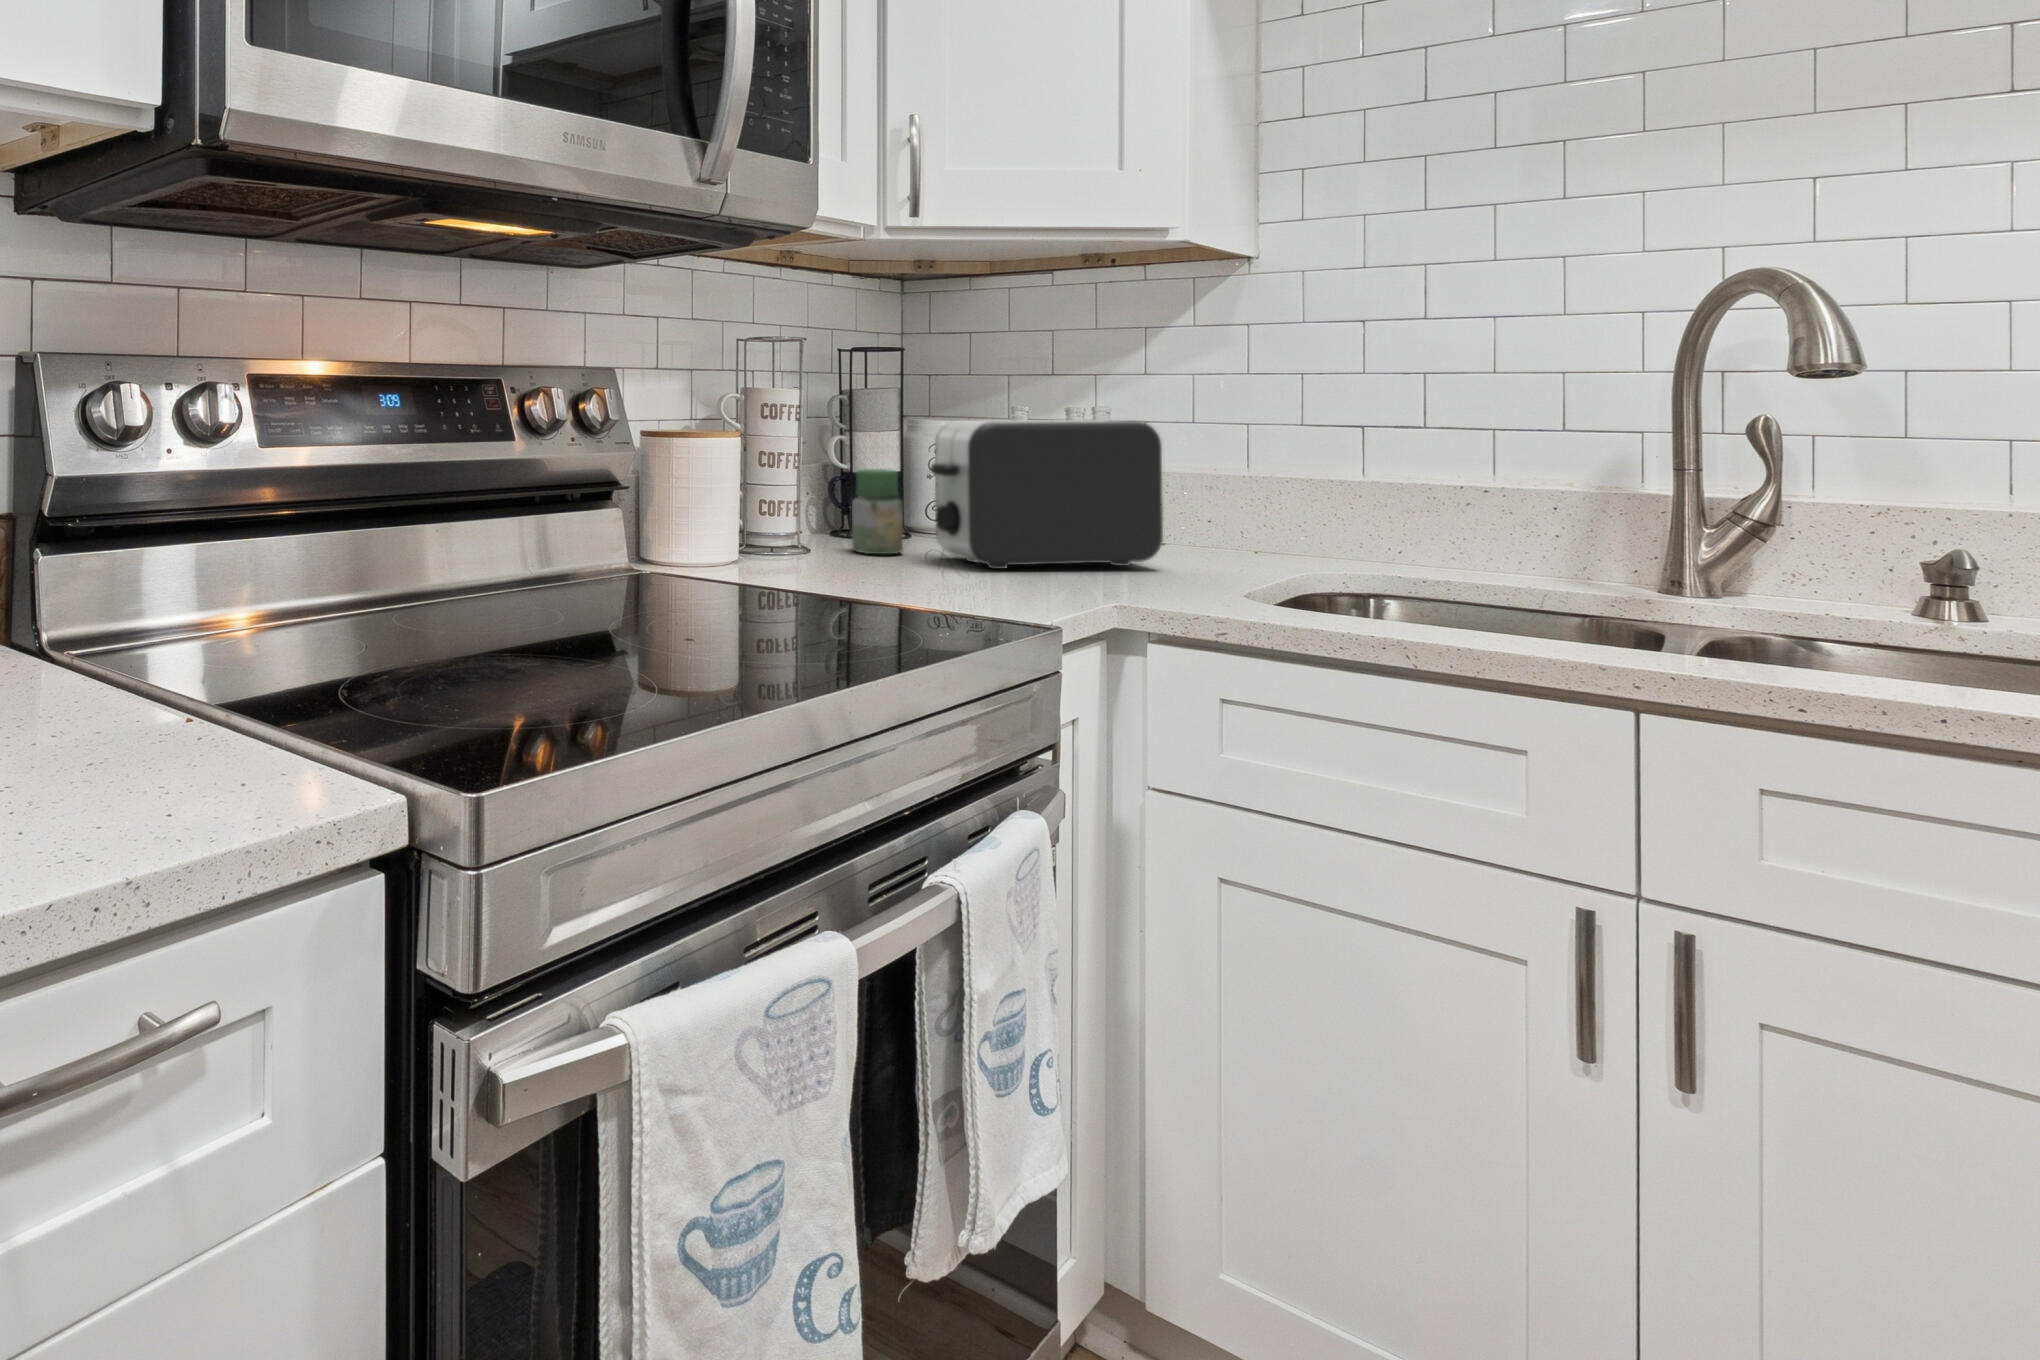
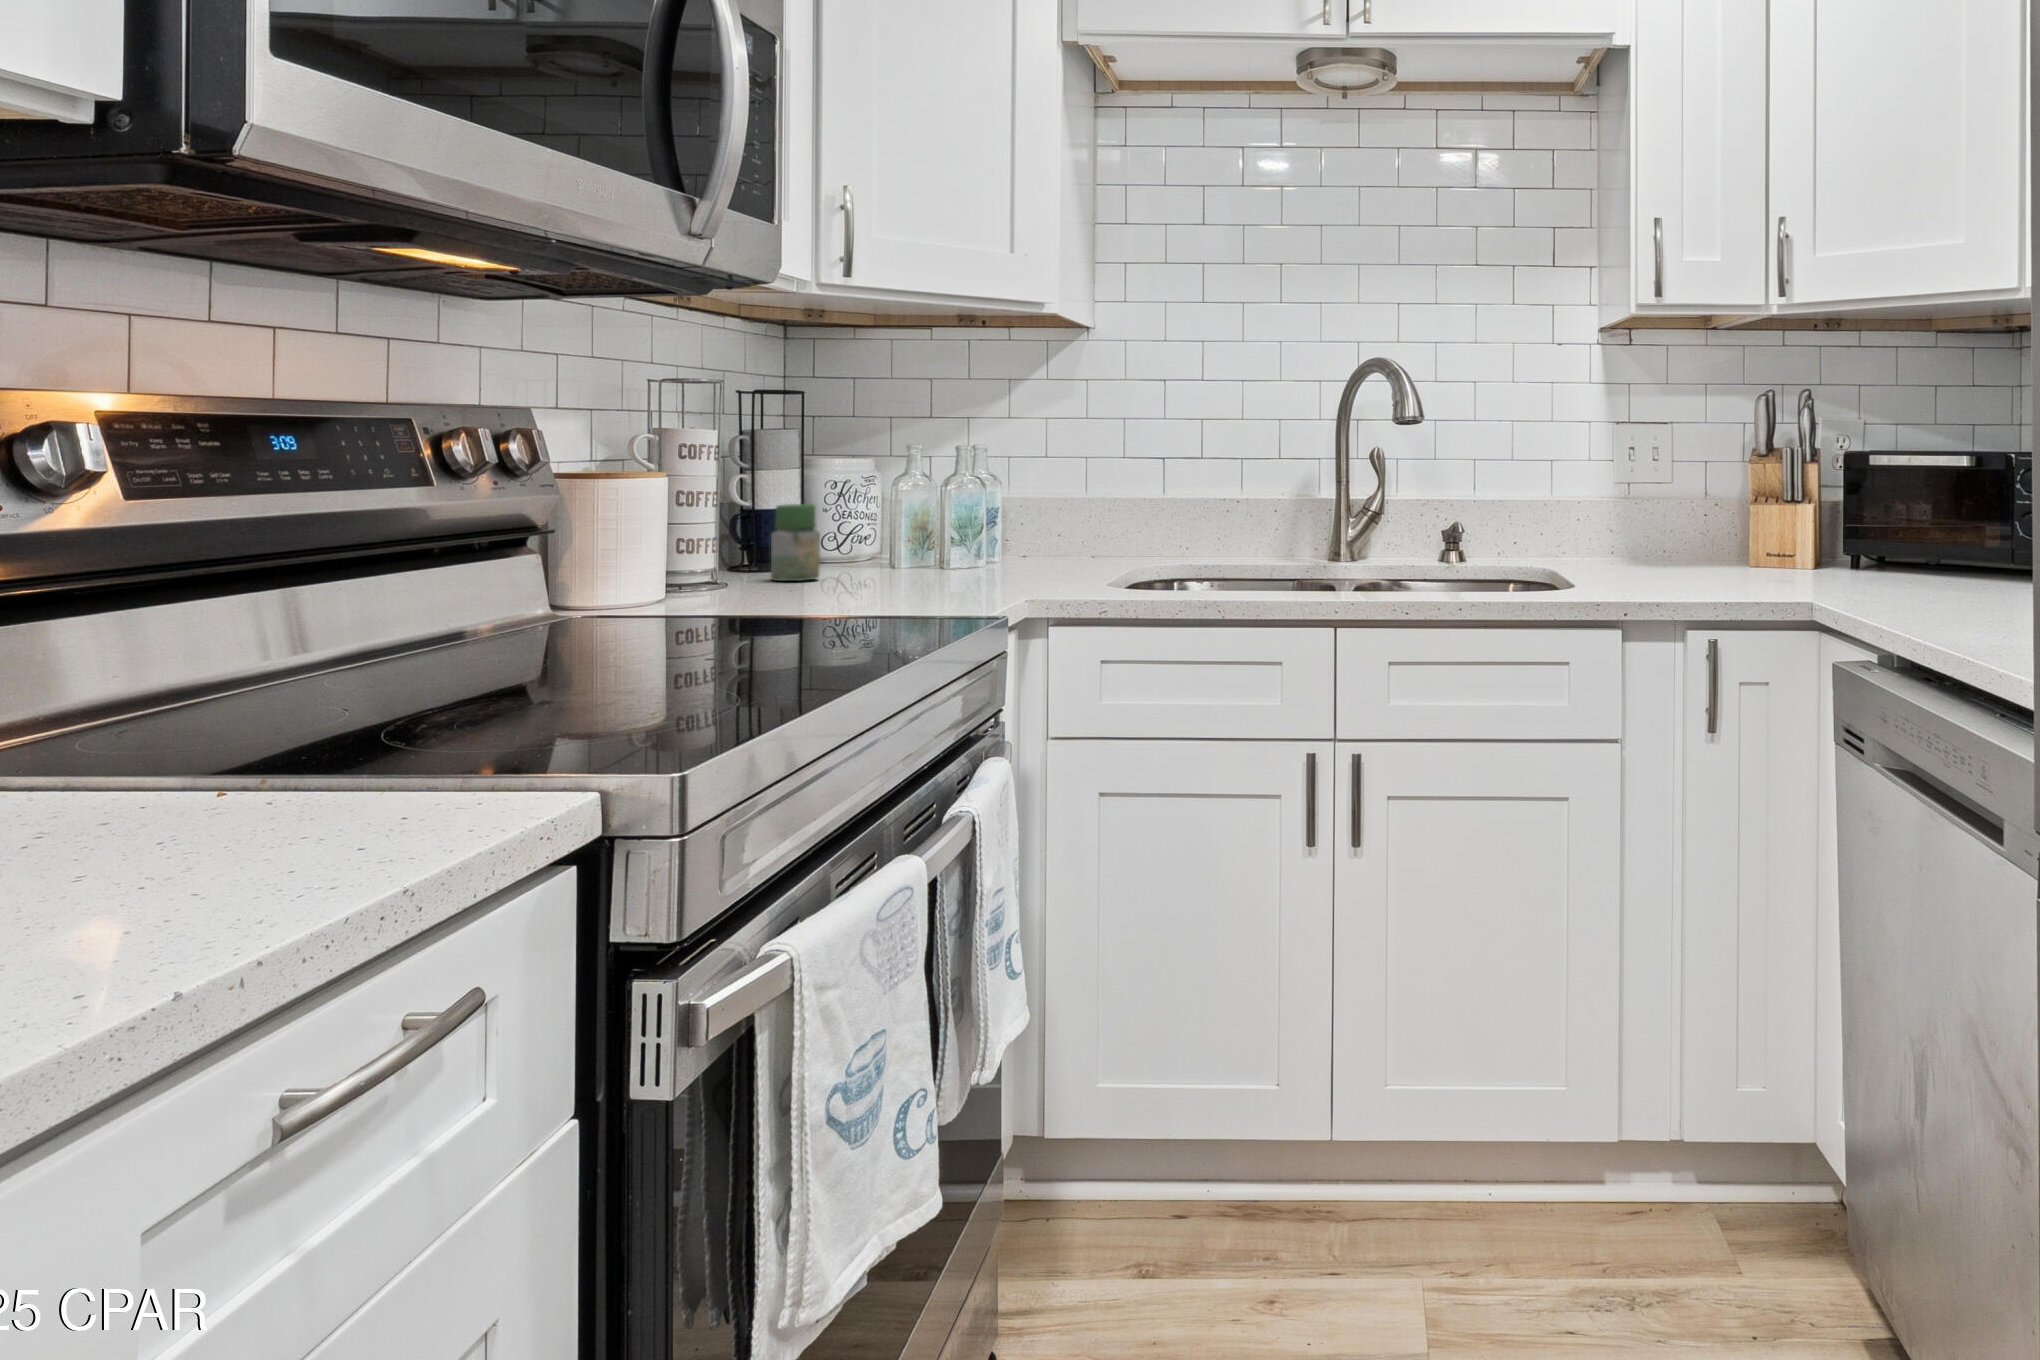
toaster: present [931,420,1163,569] -> none [851,456,1033,583]

